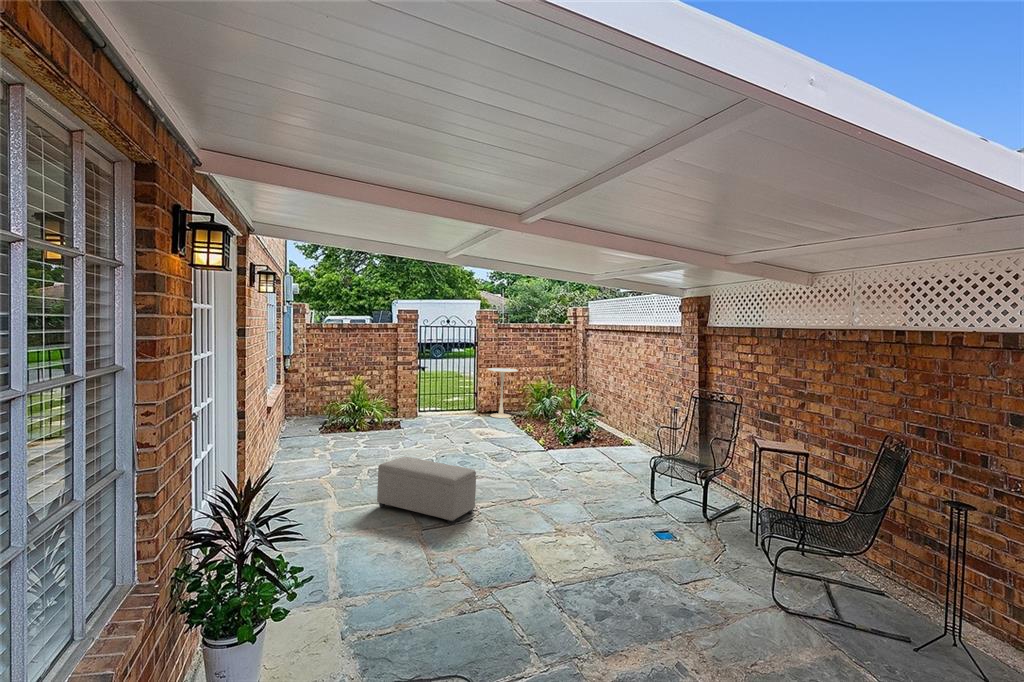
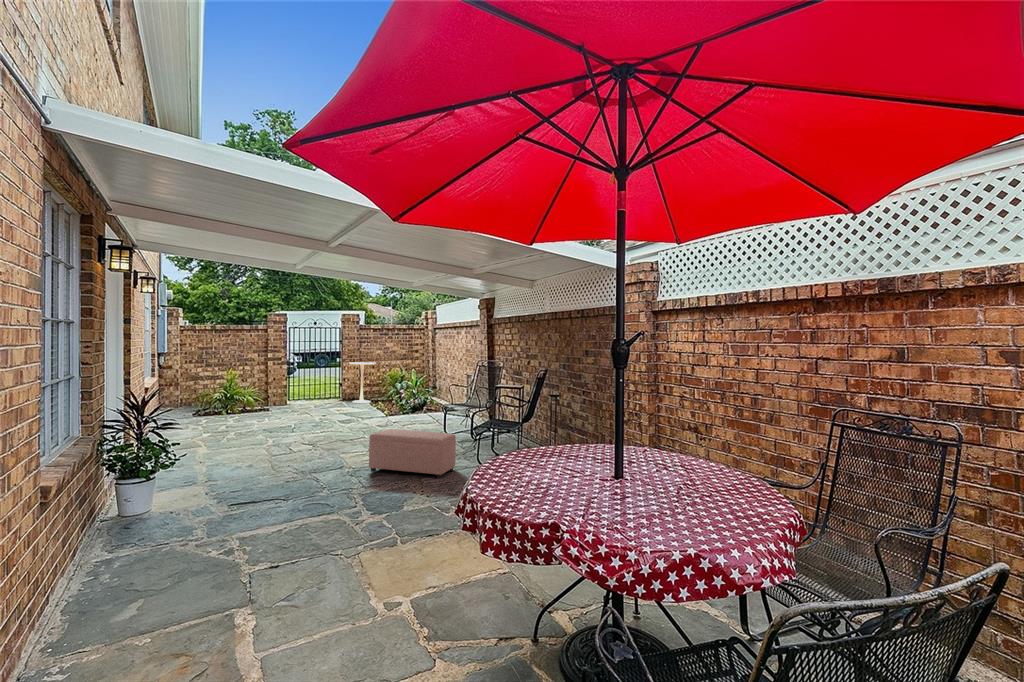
ottoman: present [377,457,476,525] -> present [369,429,456,478]

